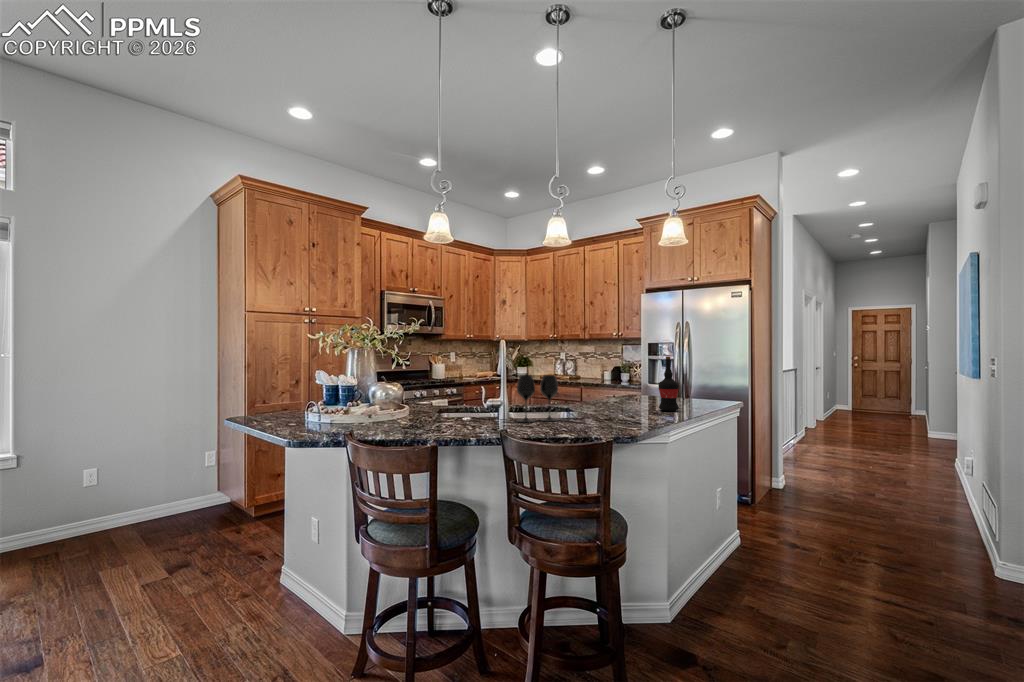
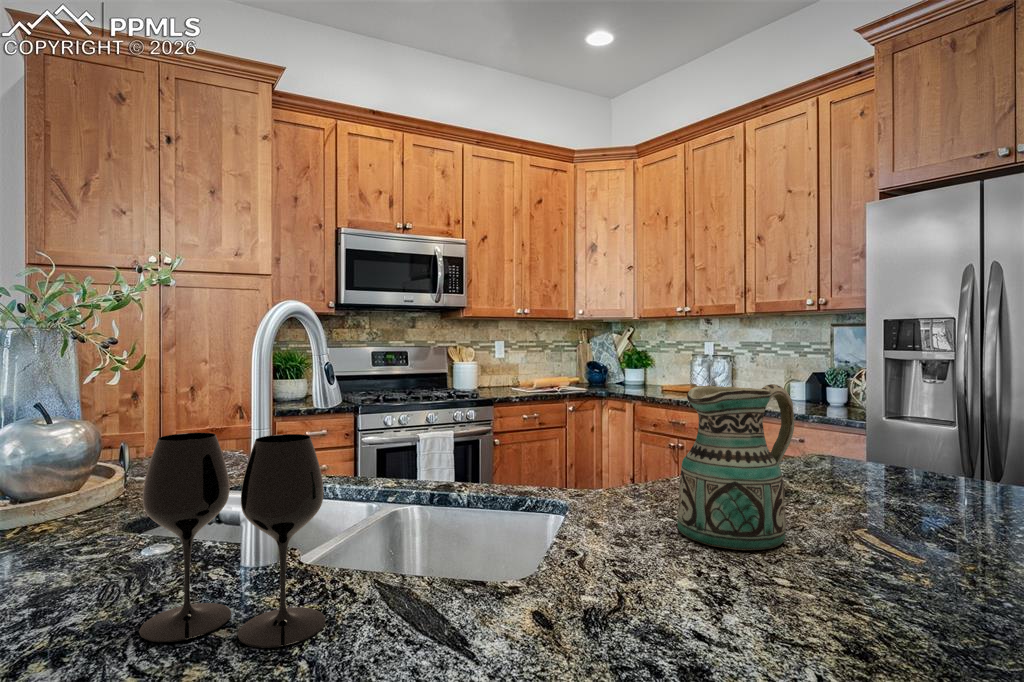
wine bottle: present [658,357,679,411] -> none [843,362,946,617]
ceramic pitcher: none [612,364,641,407] -> present [677,384,794,550]

